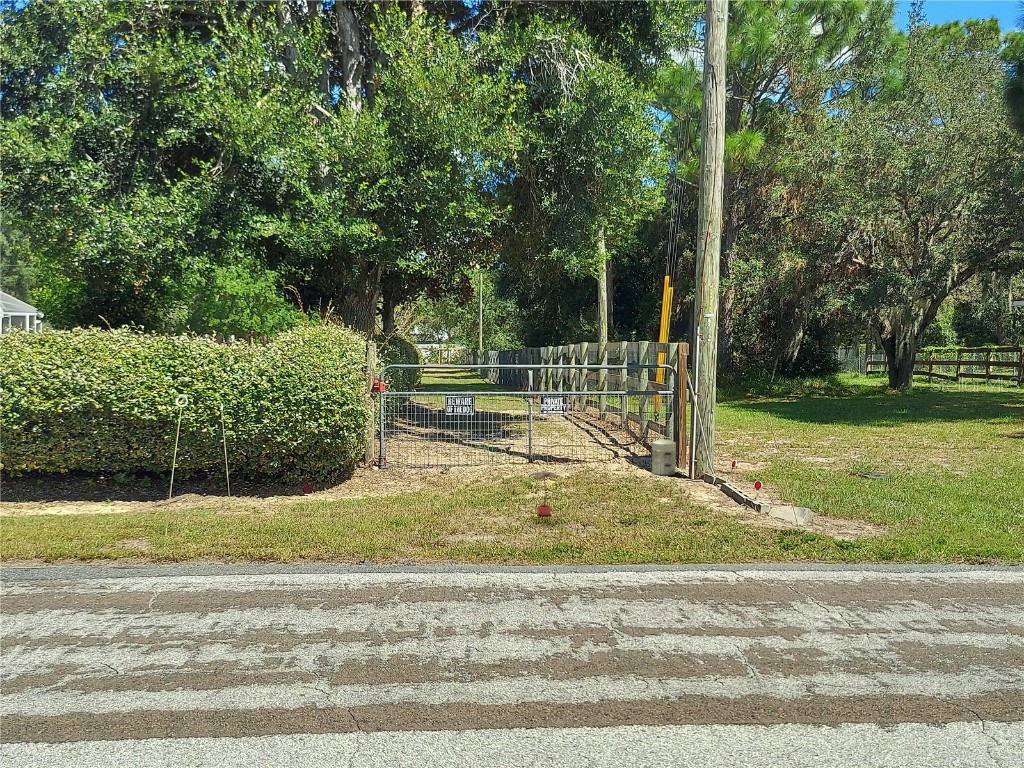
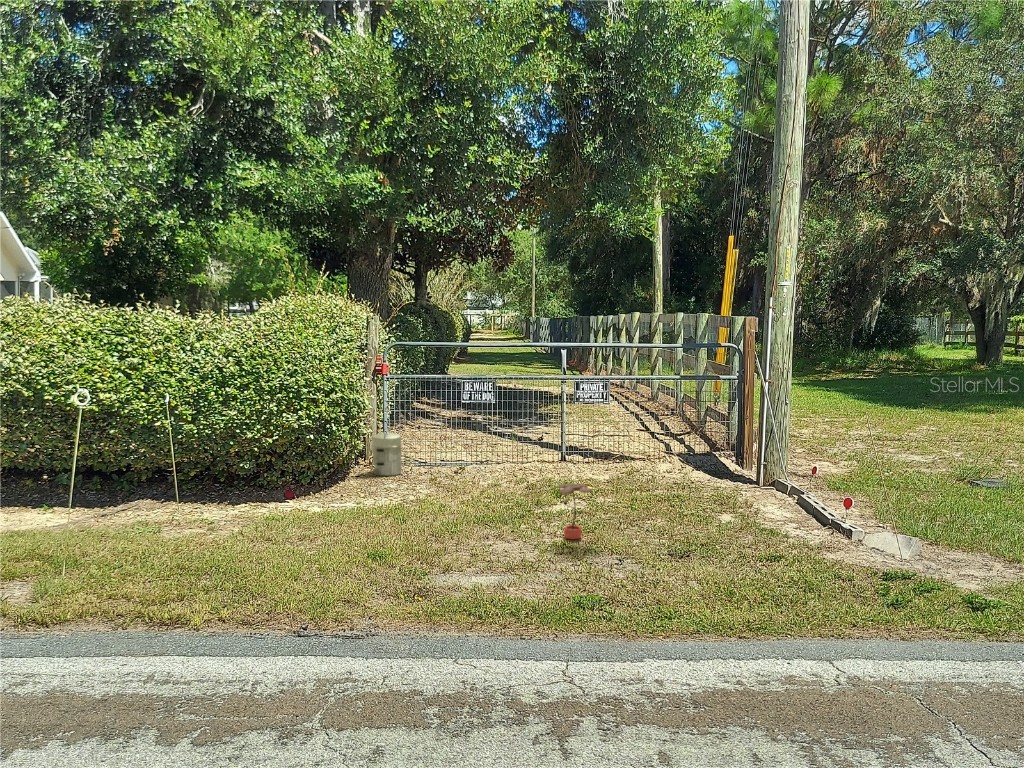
waste bin: present [652,439,676,476] -> present [373,432,402,476]

